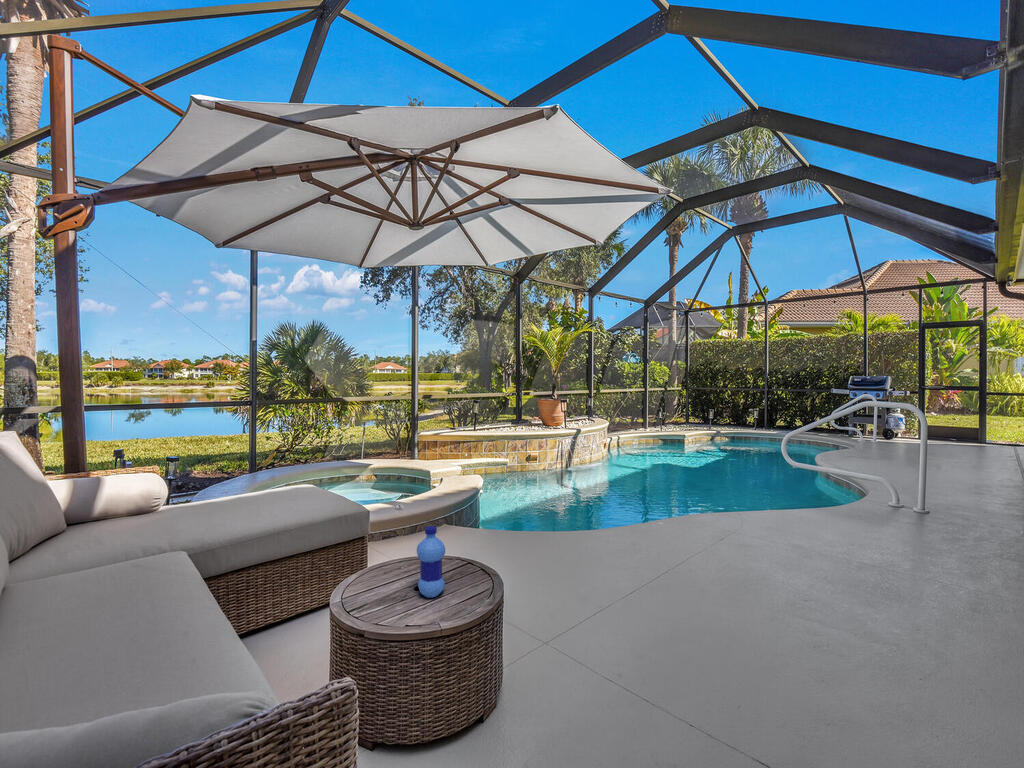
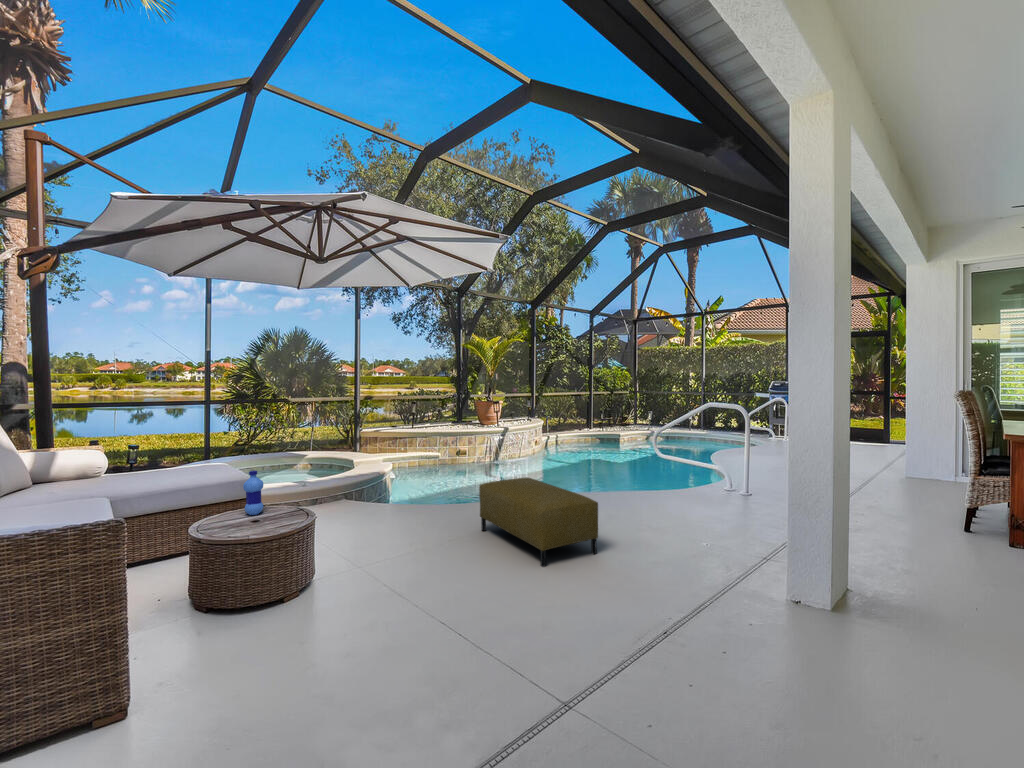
ottoman: none [680,513,899,665] -> present [479,477,598,567]

